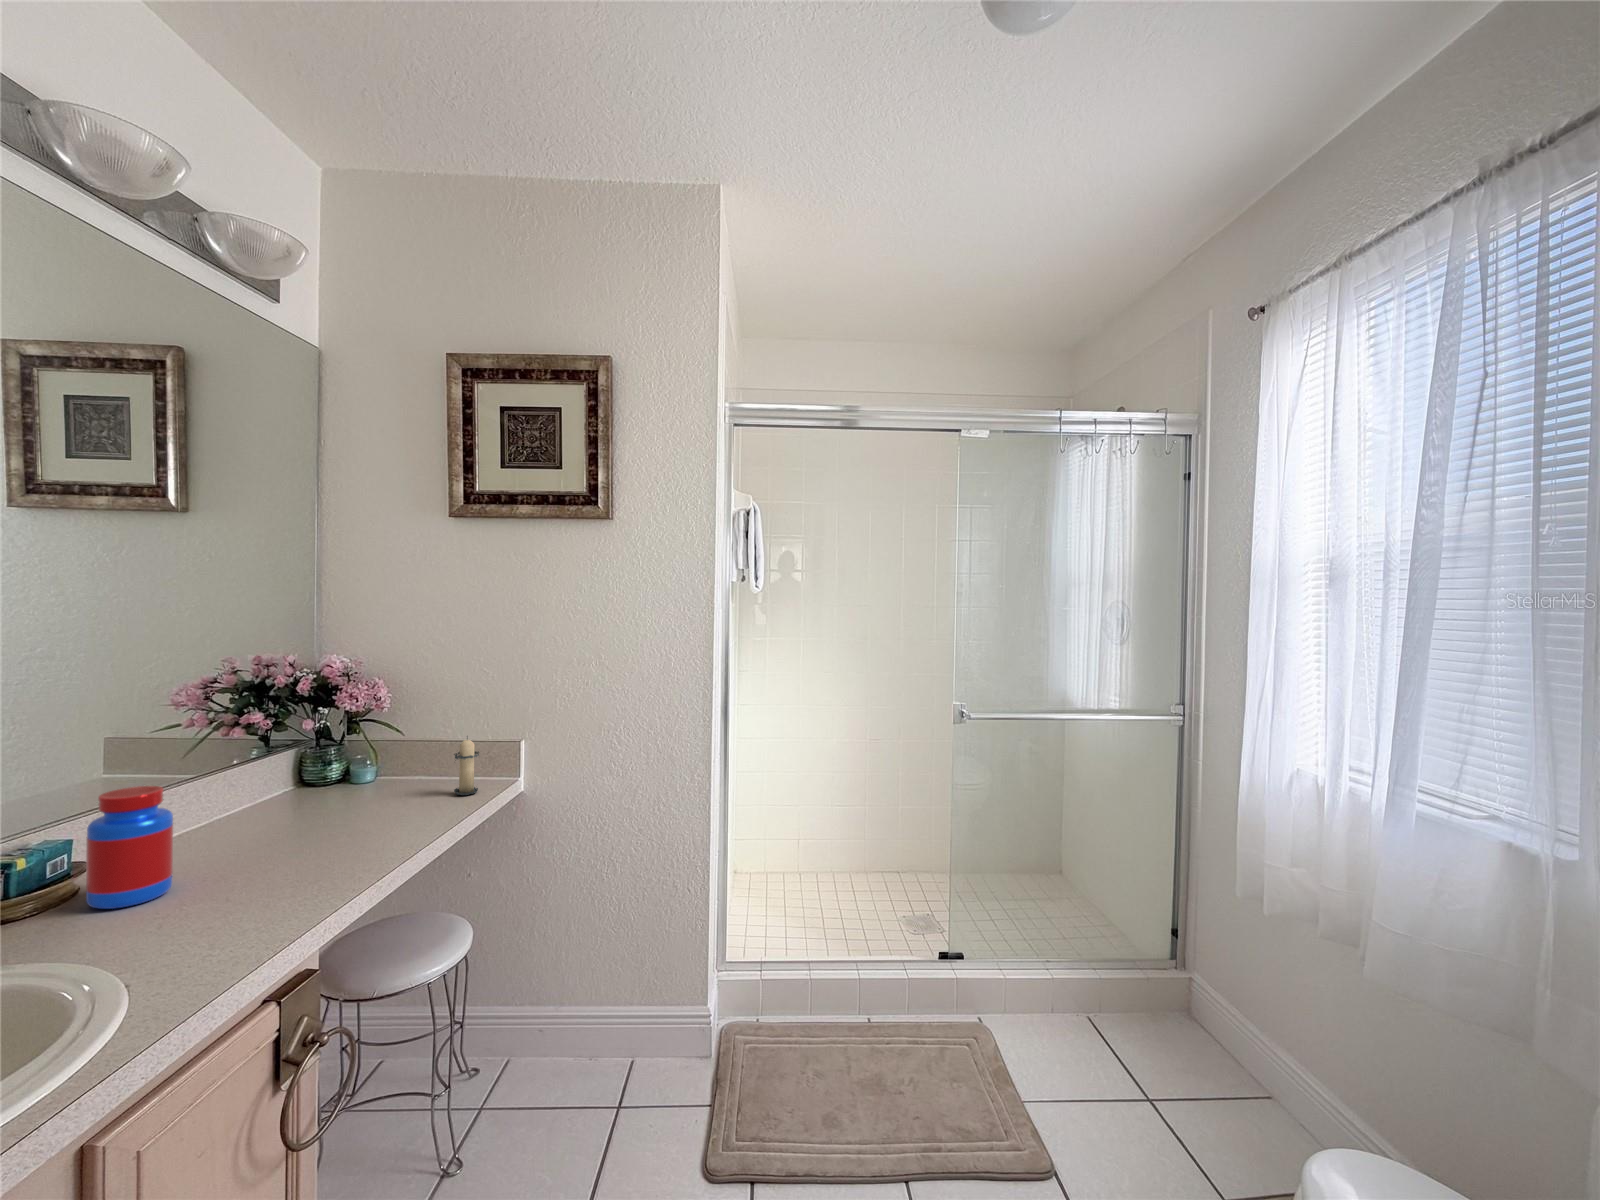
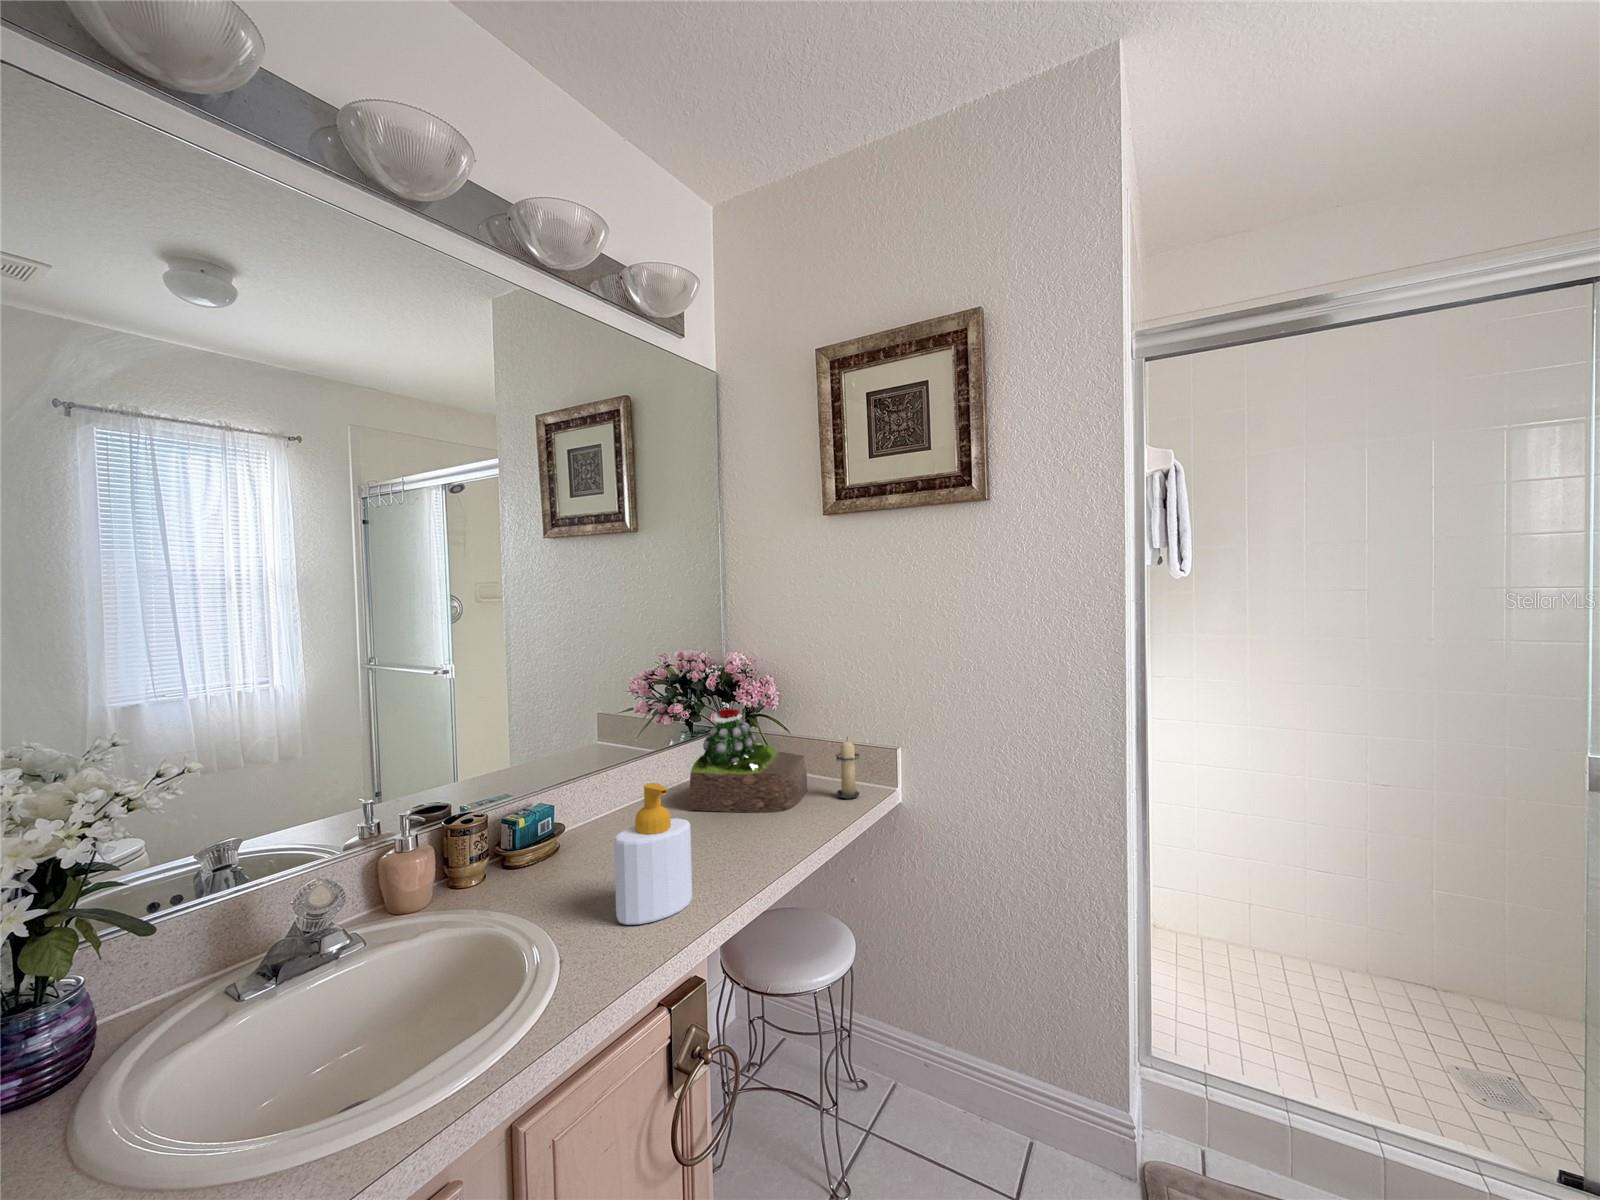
succulent plant: none [278,715,420,825] -> present [690,709,807,813]
jar: present [86,786,173,909] -> none [545,769,604,877]
soap bottle: none [206,787,301,934] -> present [614,783,692,925]

